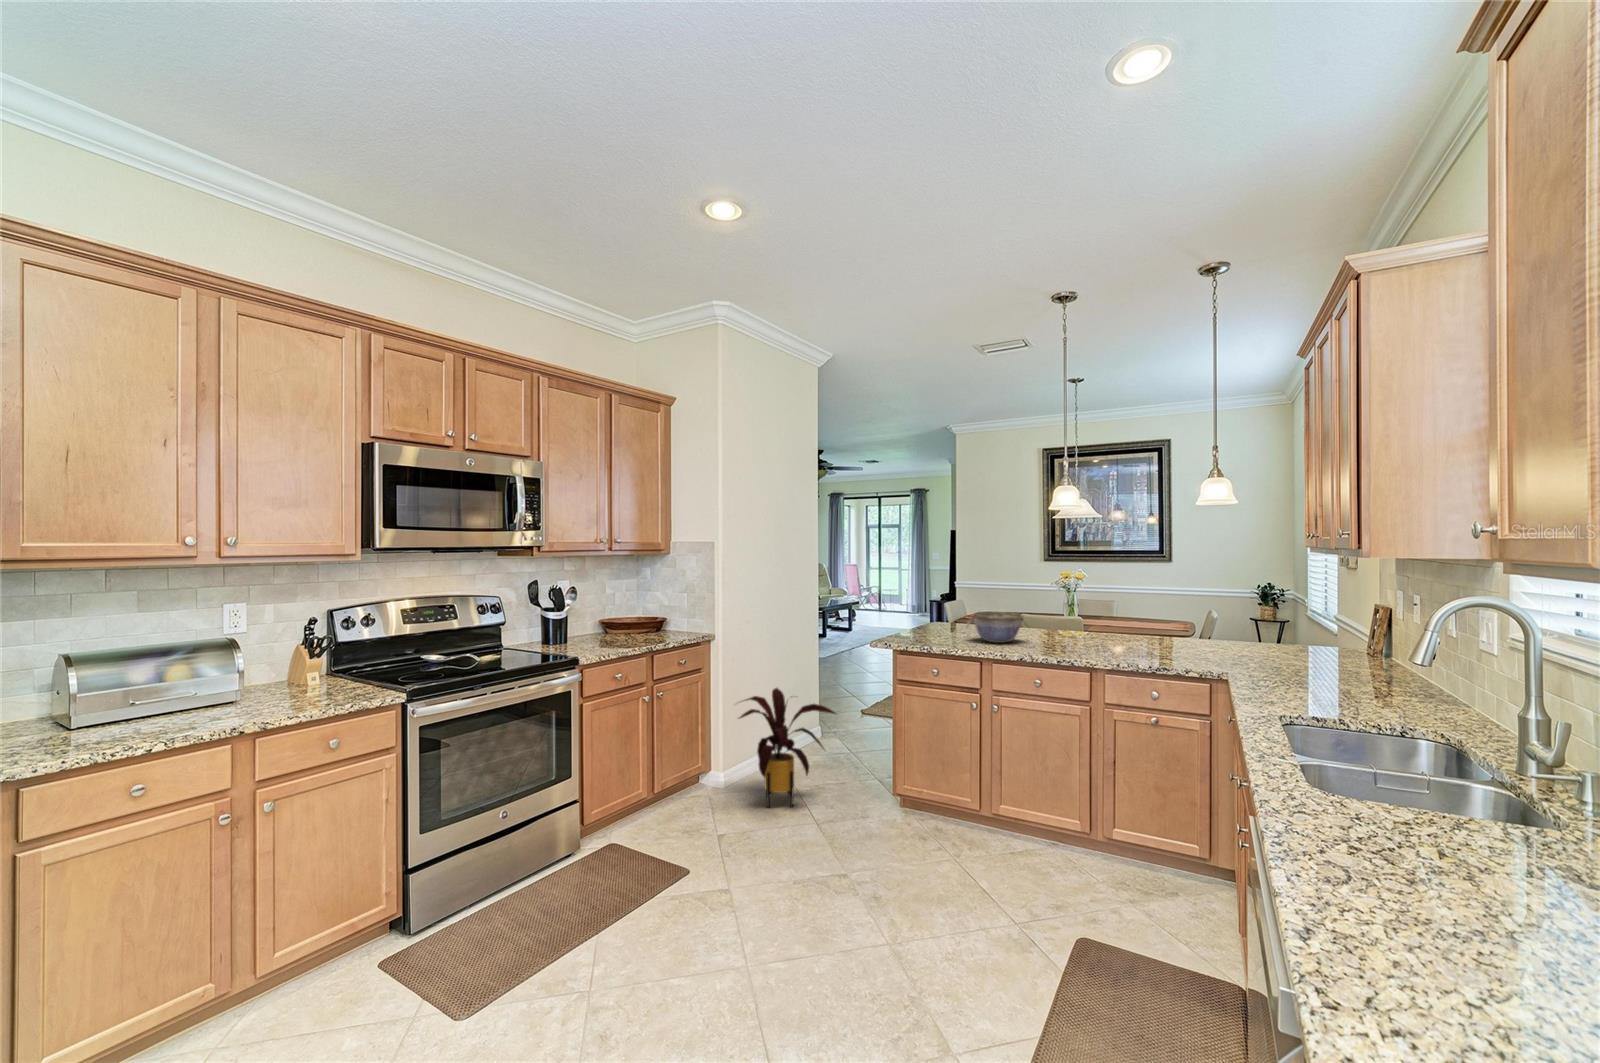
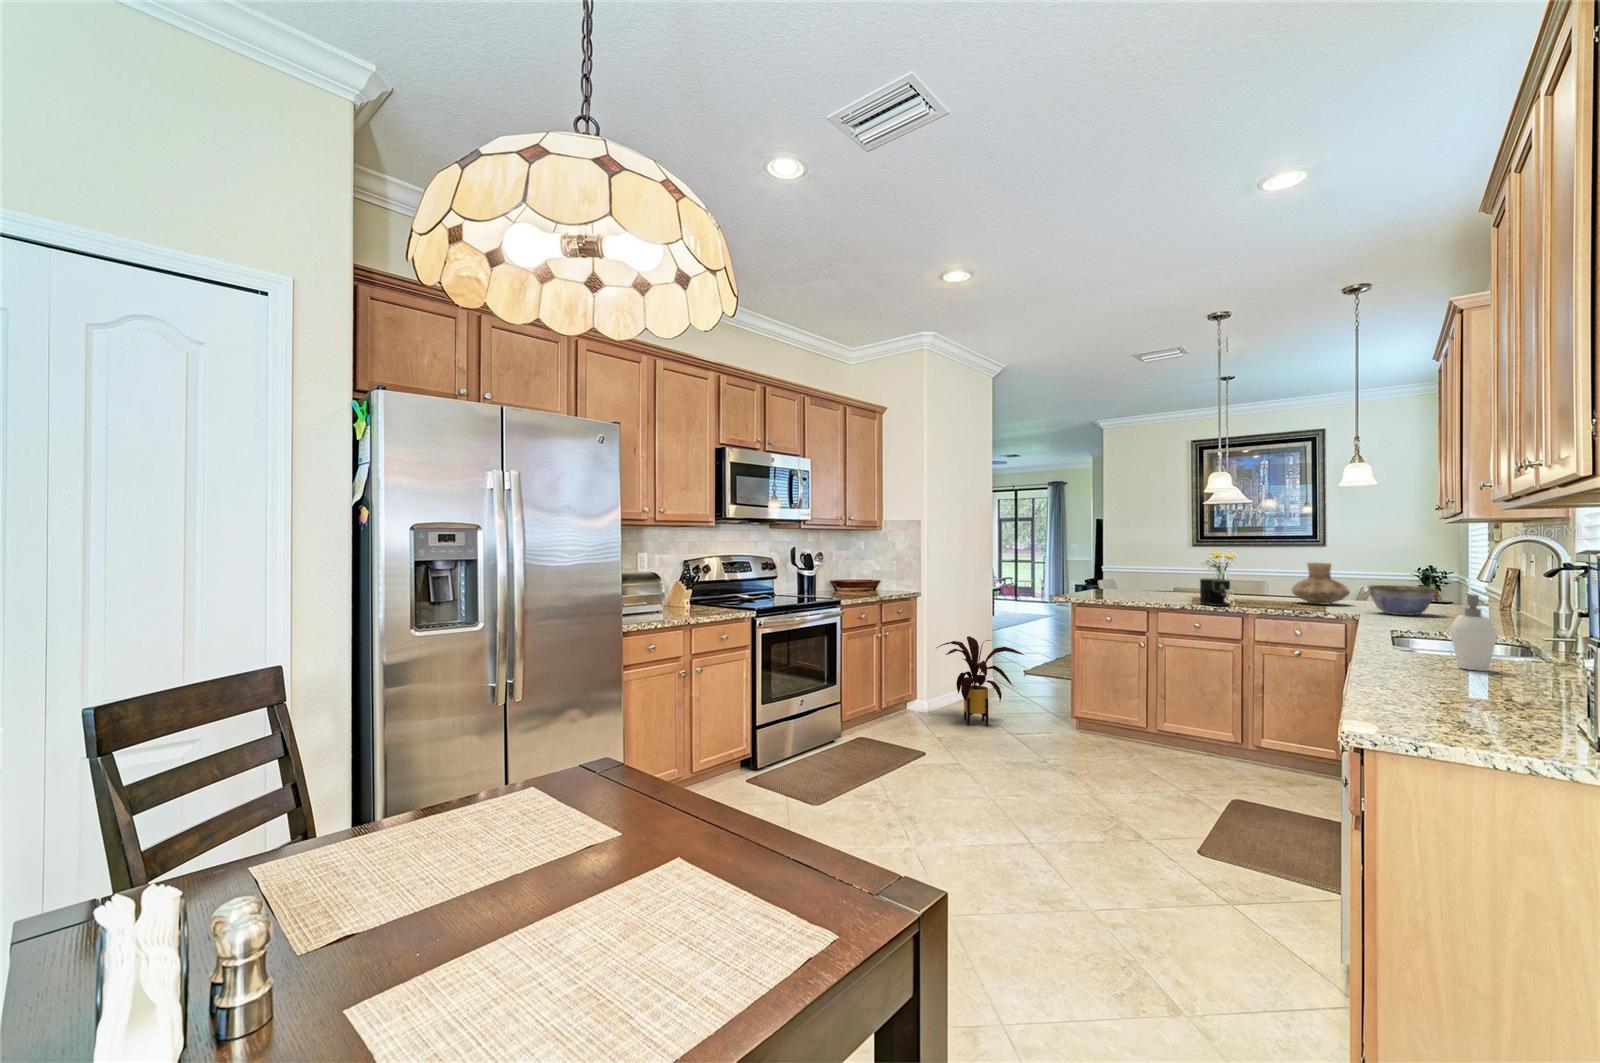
vase: none [1144,597,1208,649] -> present [1292,563,1350,605]
bowl: present [966,612,1029,643] -> present [1362,585,1442,615]
coffee maker: none [1041,619,1093,656] -> present [1200,578,1231,606]
soap dispenser: none [1423,728,1534,877] -> present [1451,594,1497,671]

